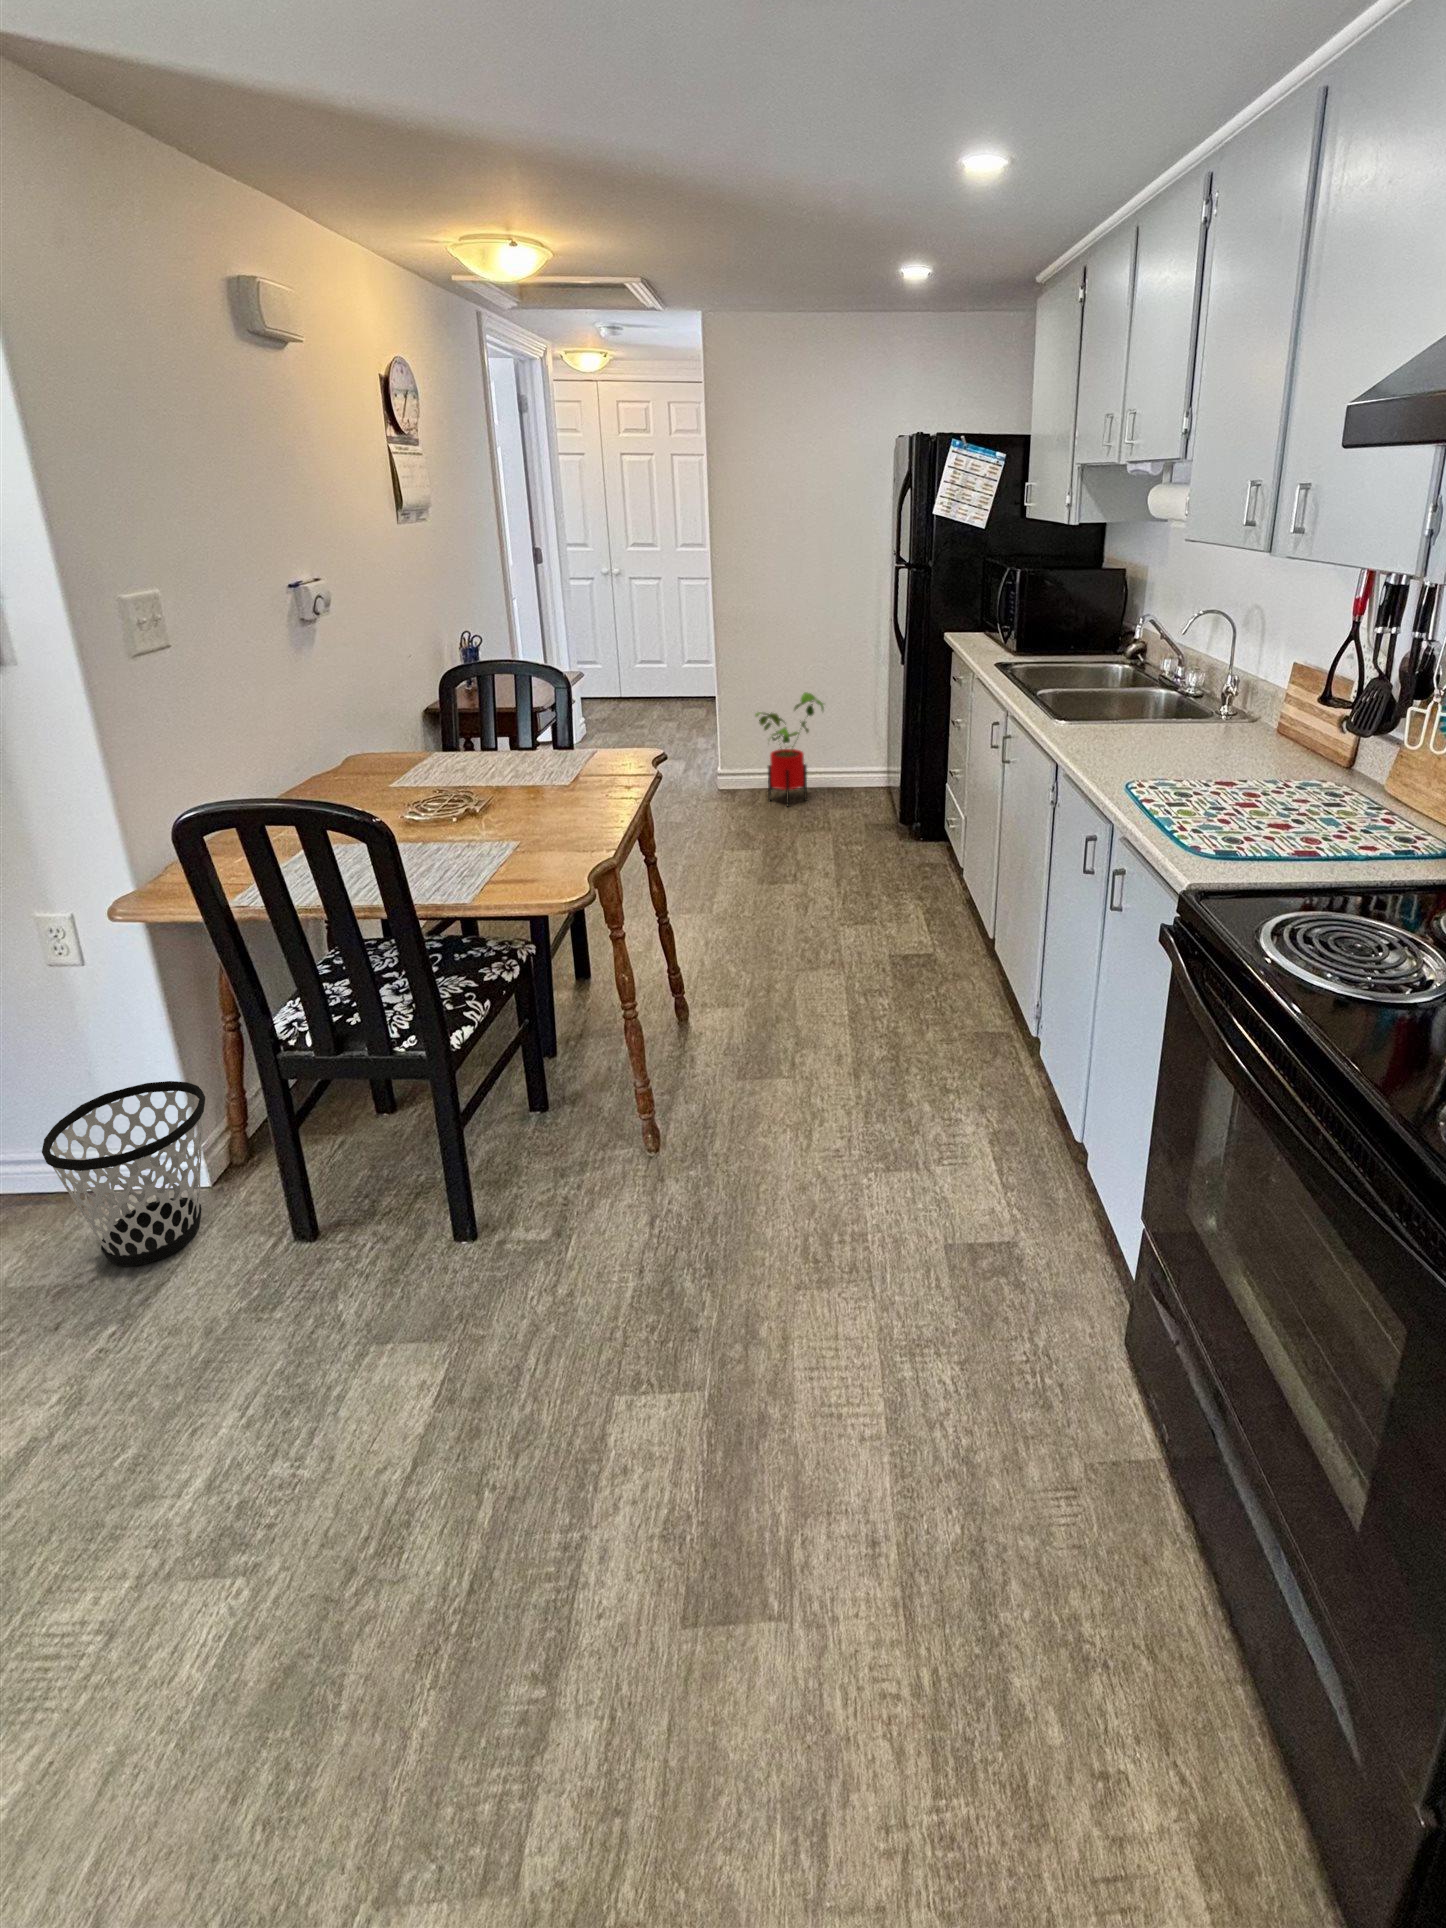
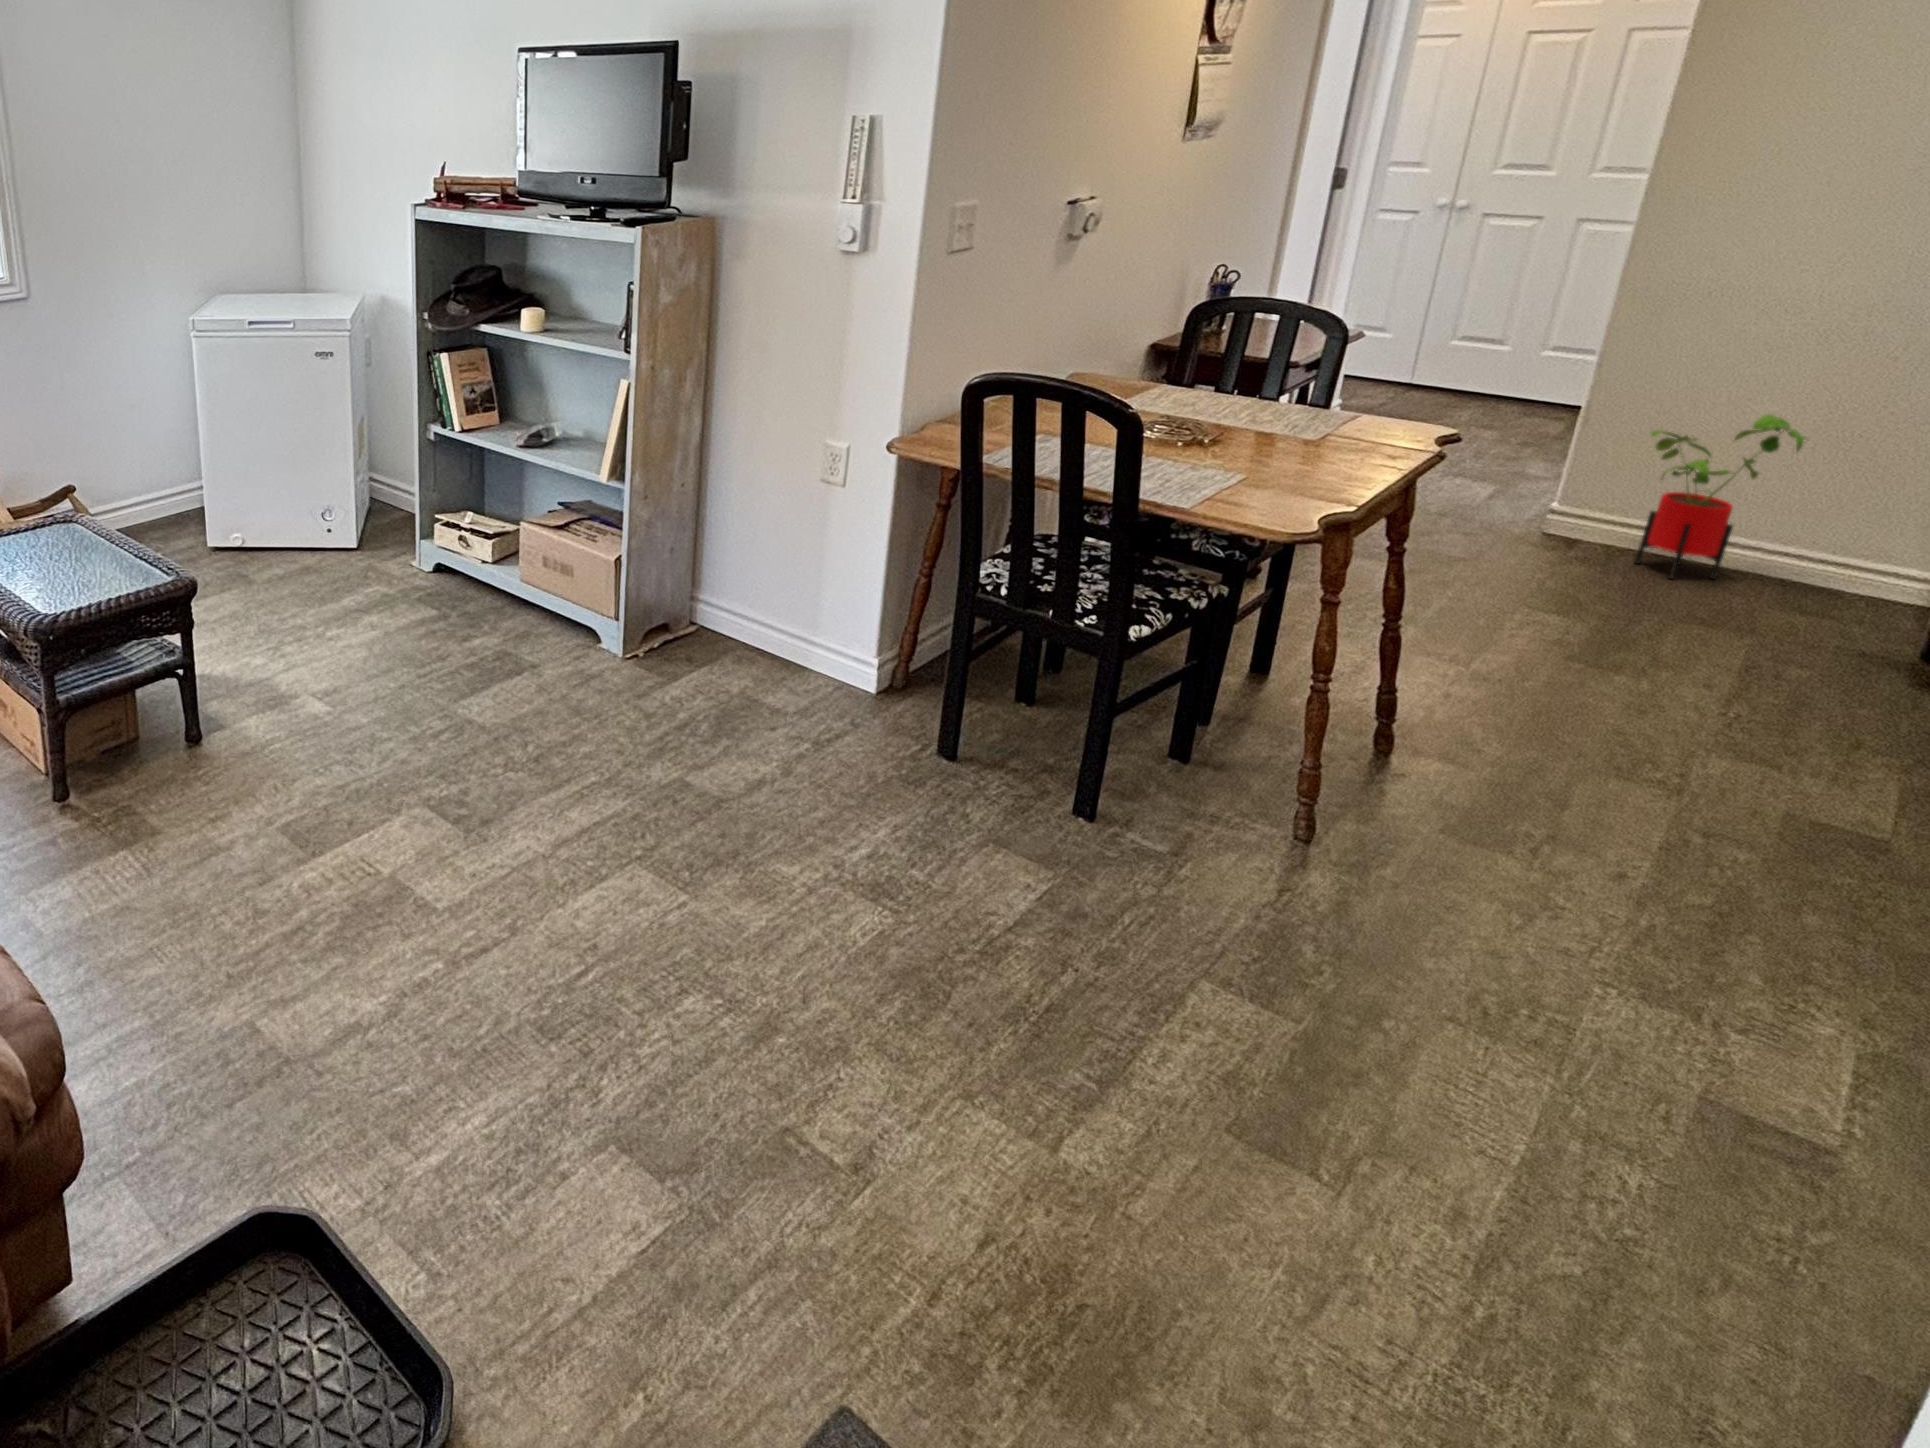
wastebasket: present [42,1081,205,1266] -> none [798,585,906,719]

